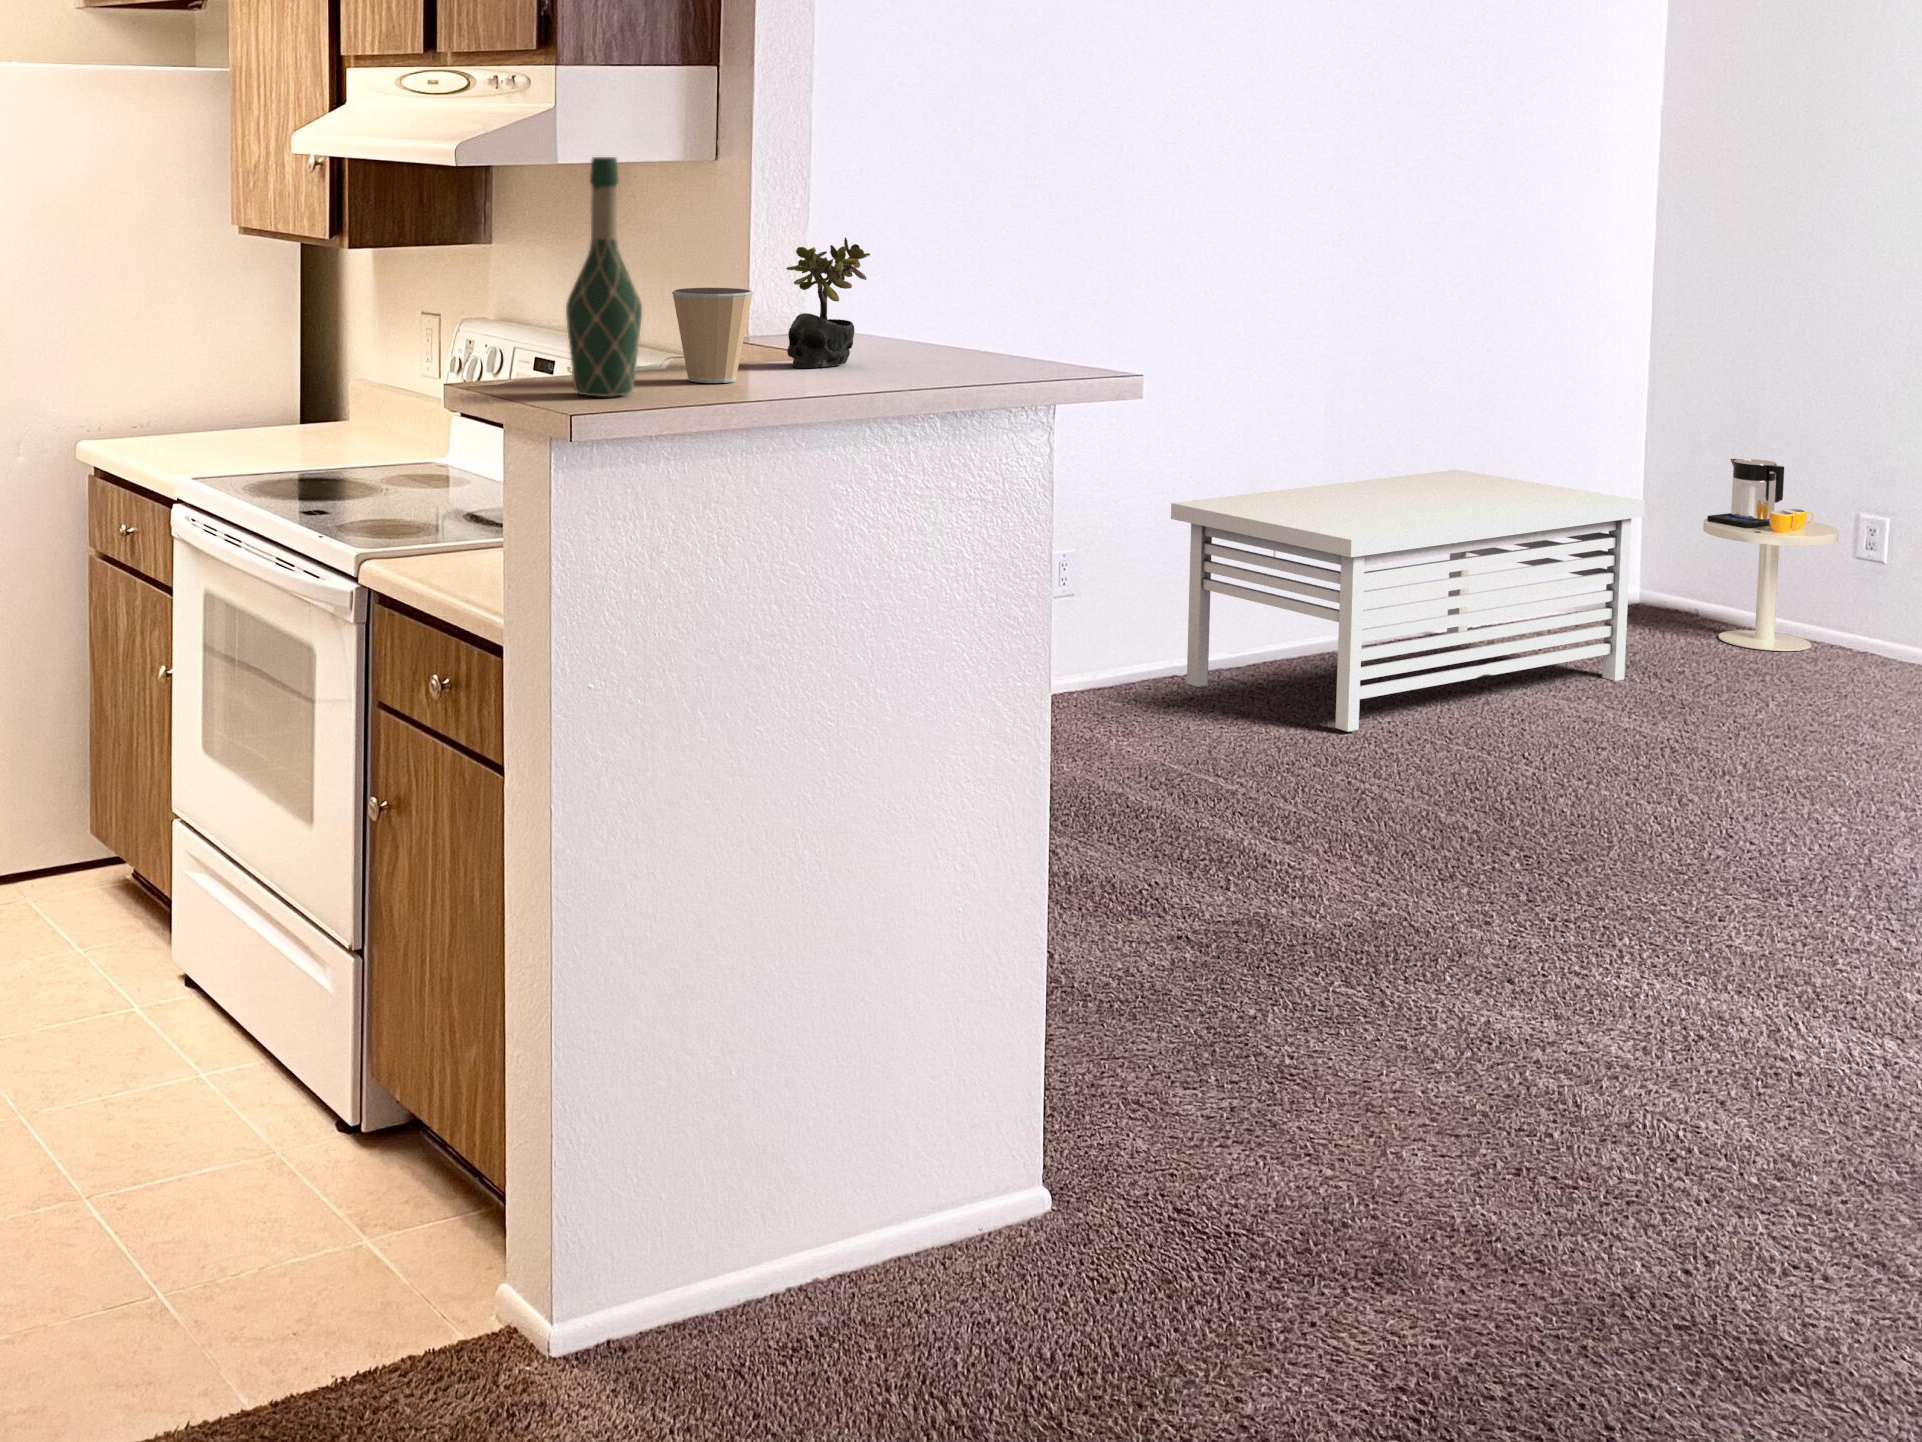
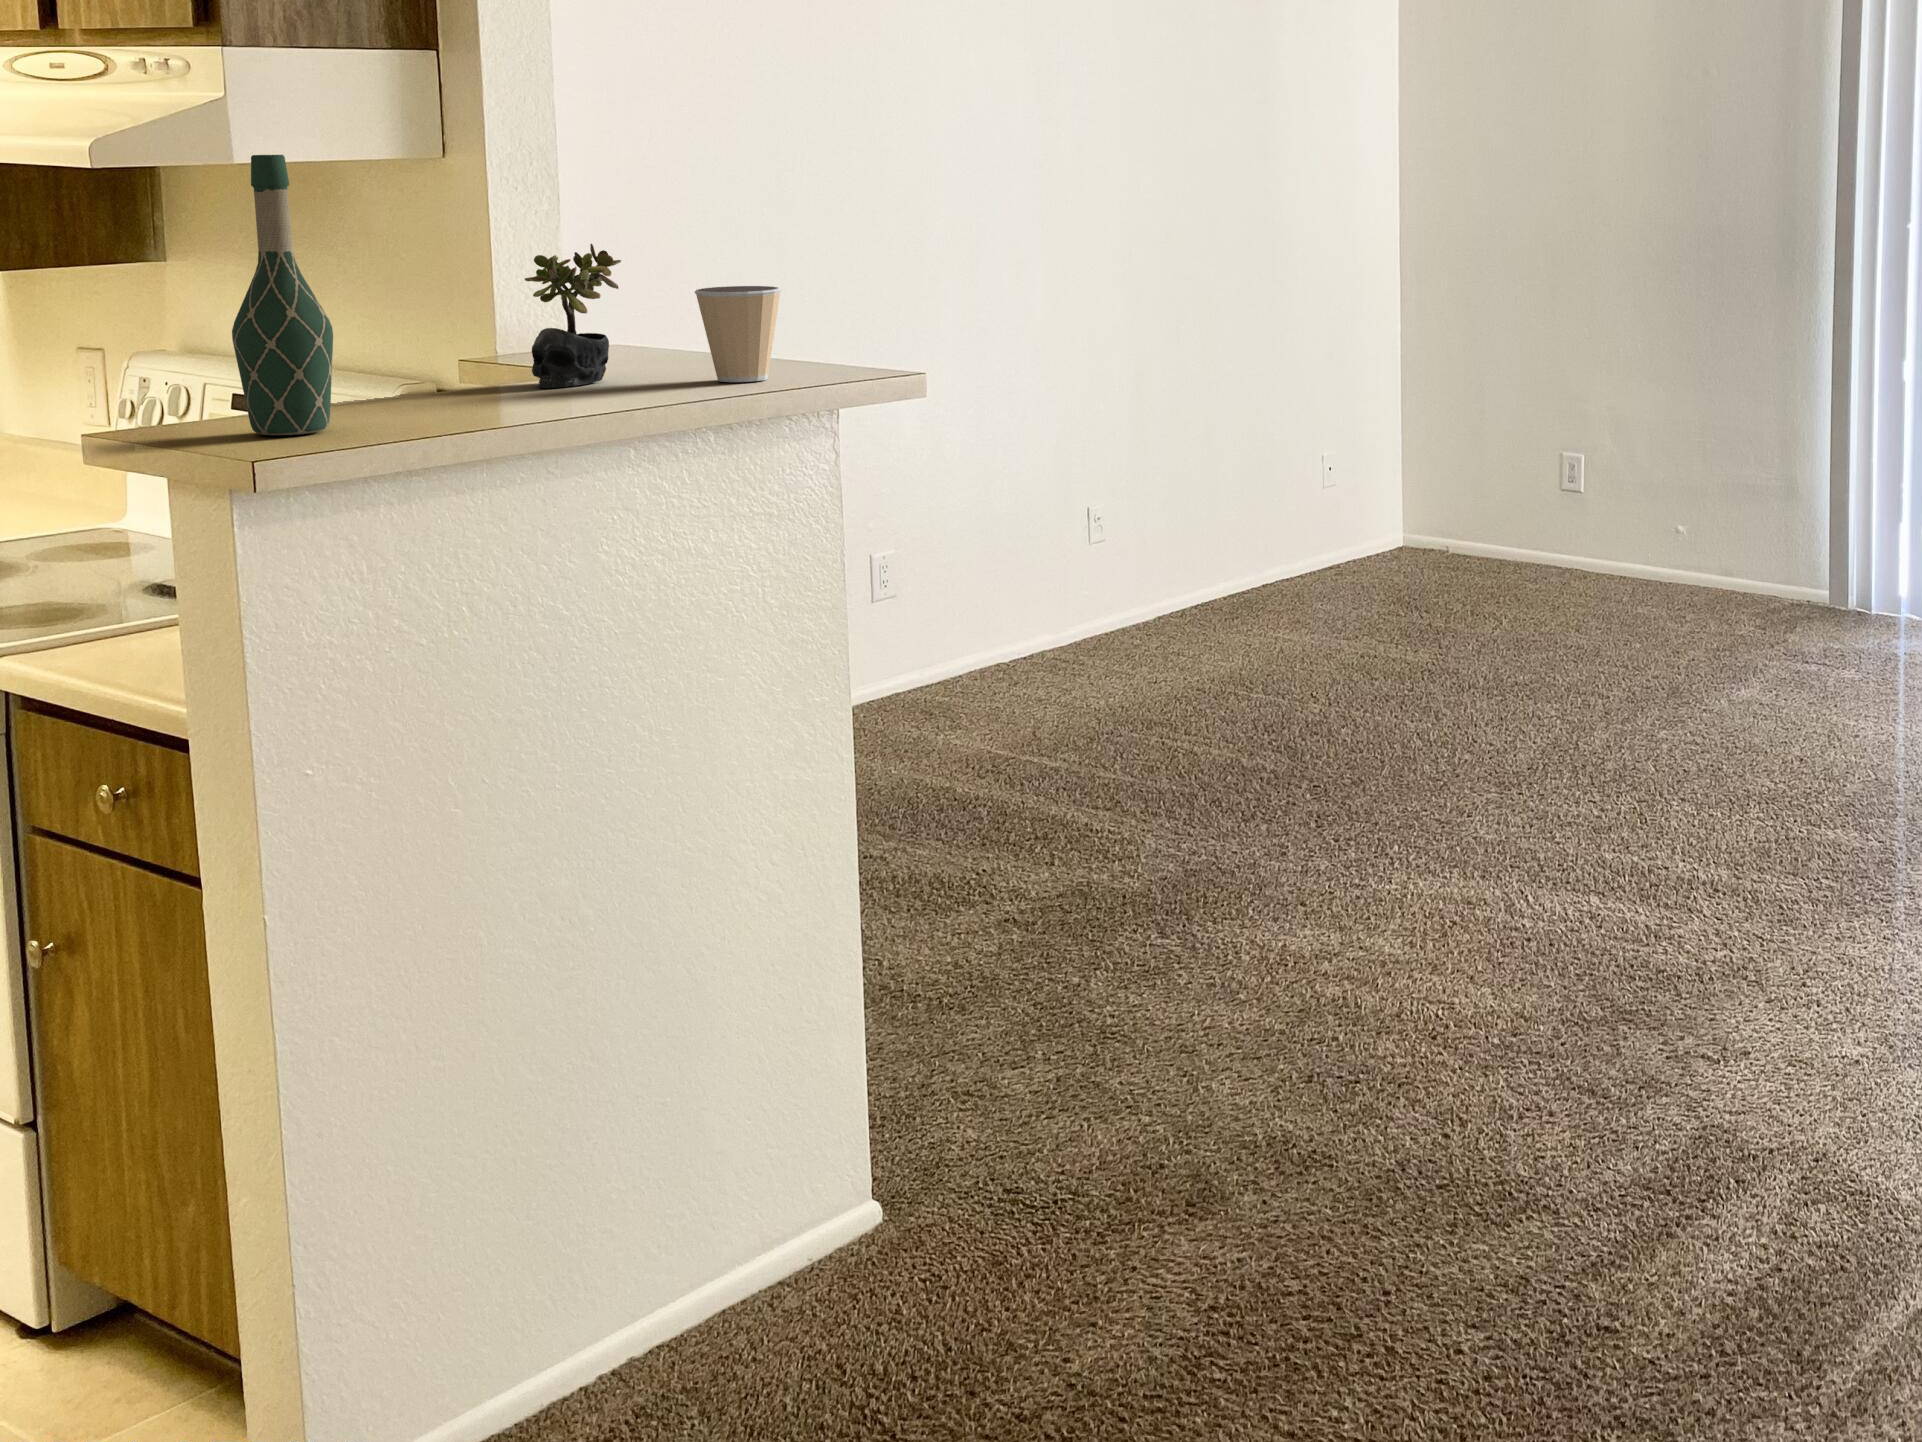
coffee cup: present [672,288,753,383] -> present [695,286,781,382]
side table: present [1703,459,1839,651] -> none [1442,418,1542,580]
storage bench: present [1171,470,1645,731] -> none [987,446,1395,696]

